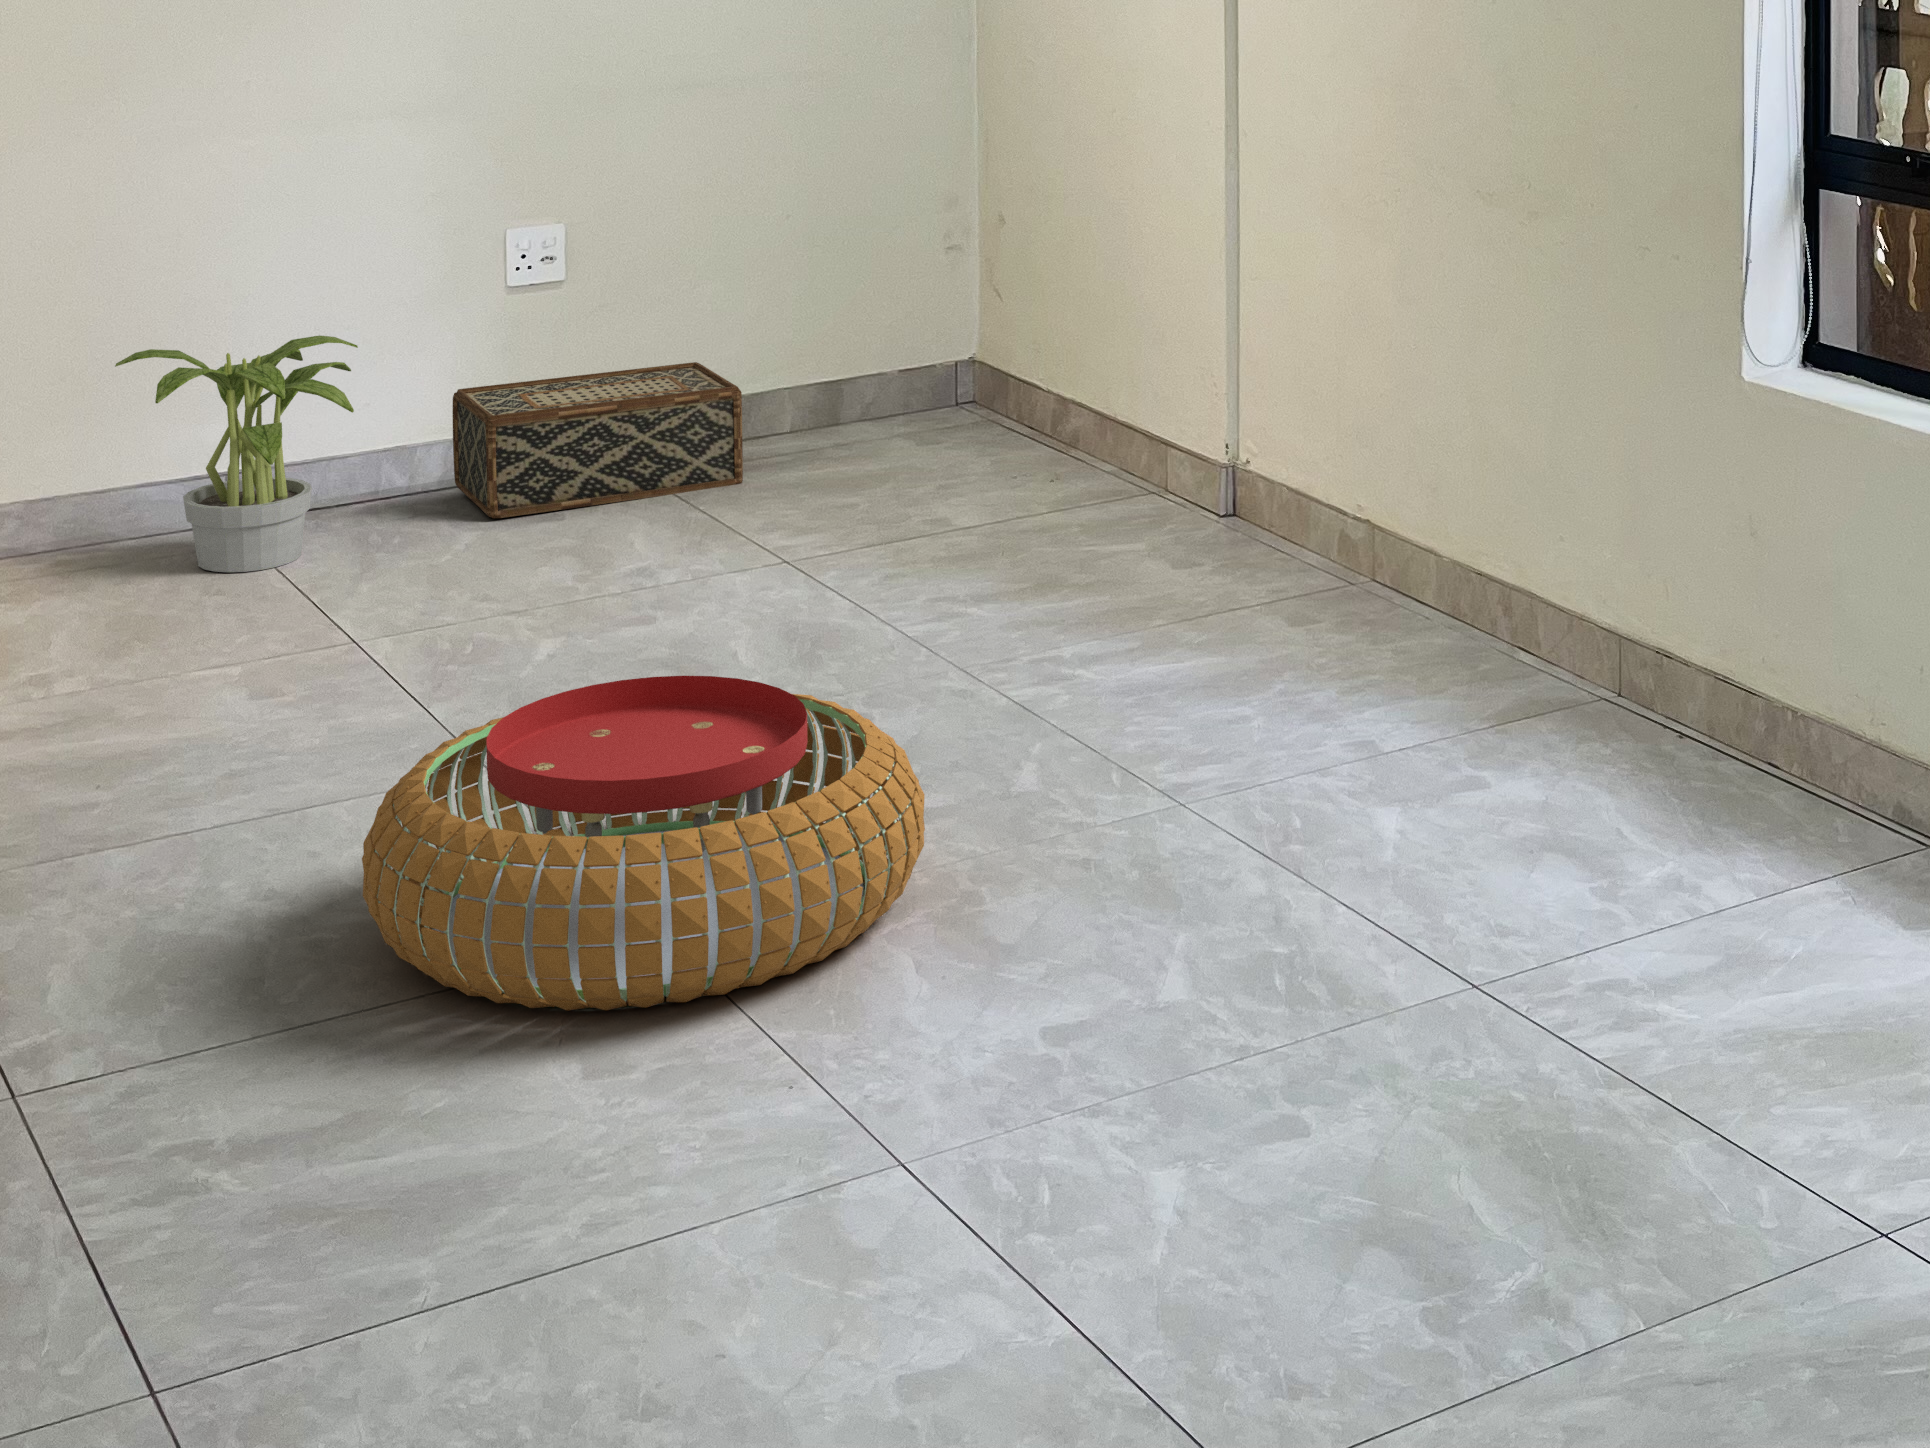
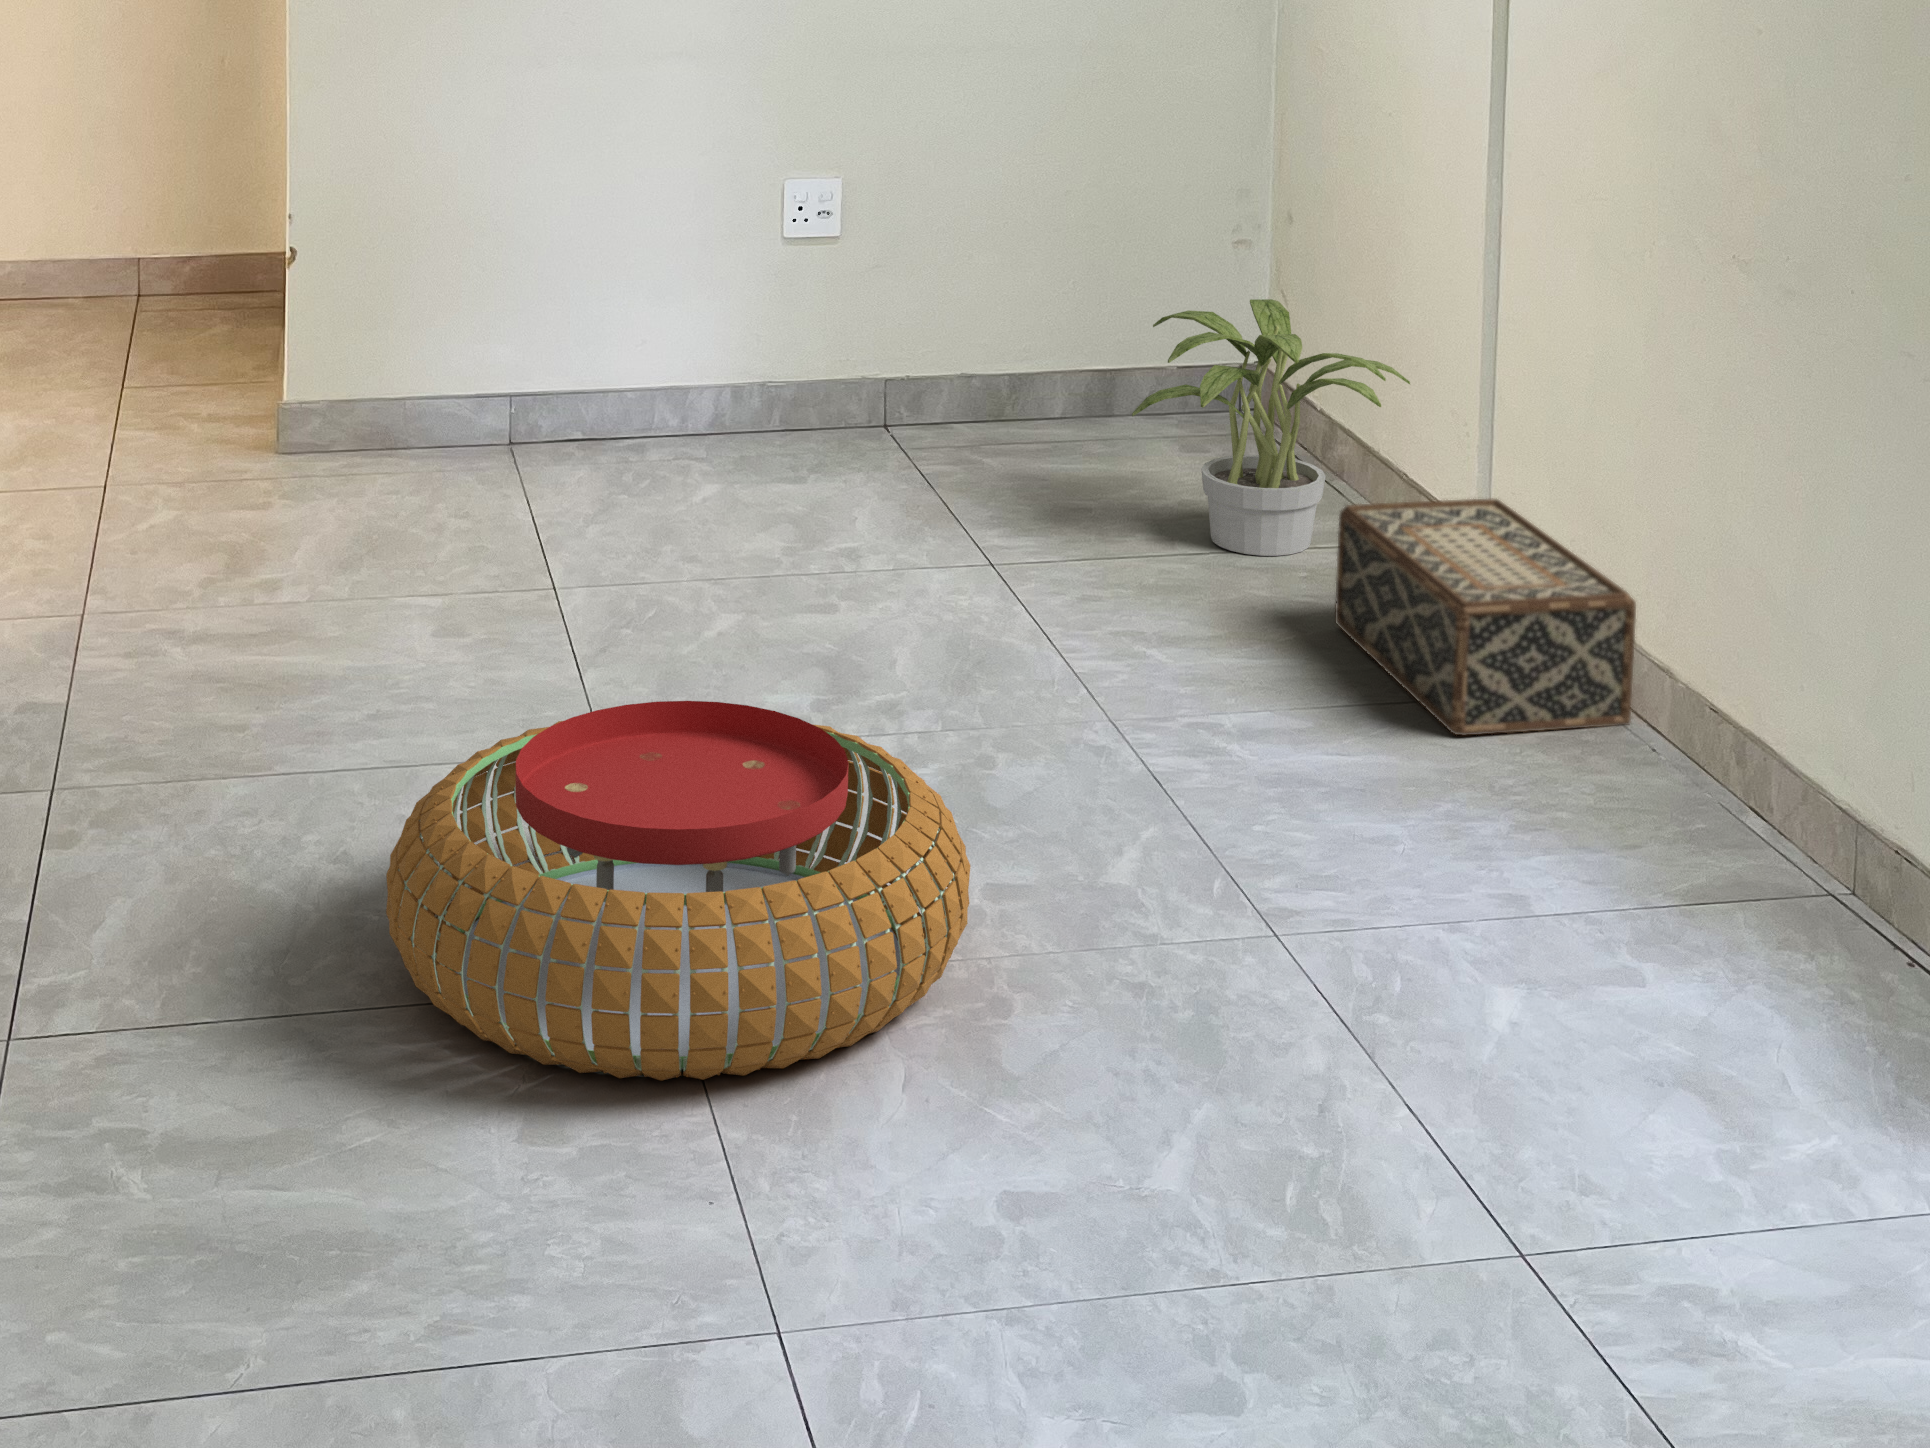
potted plant: present [115,335,358,572] -> present [1132,299,1410,556]
woven basket: present [452,362,743,518] -> present [1335,498,1636,735]

